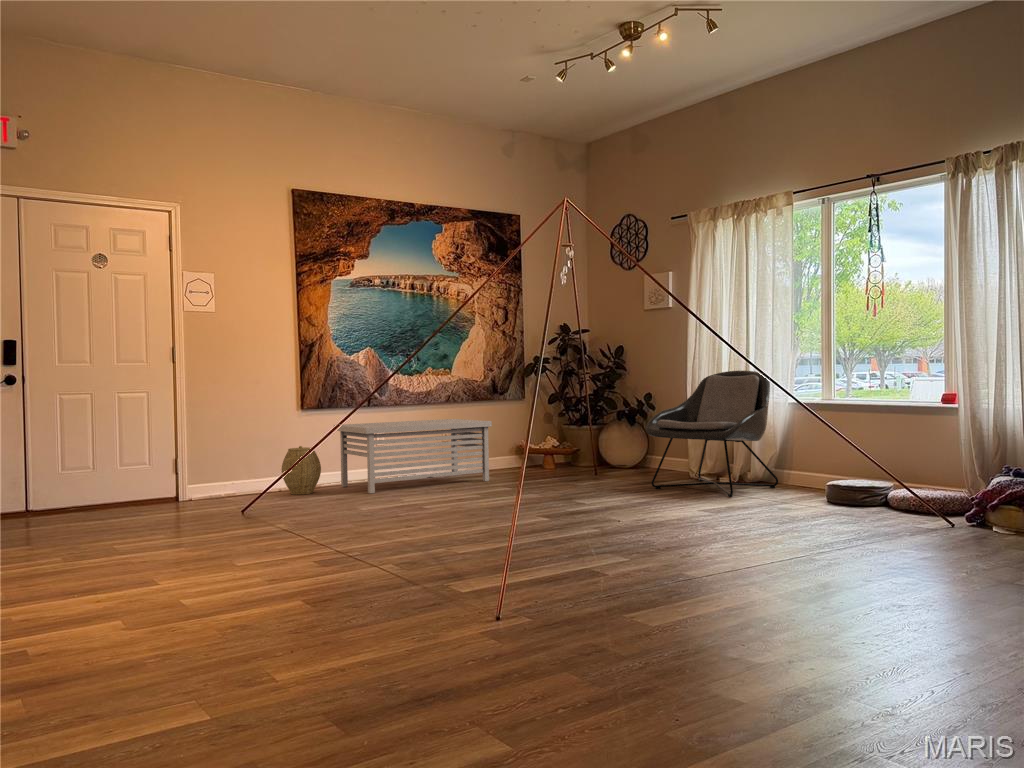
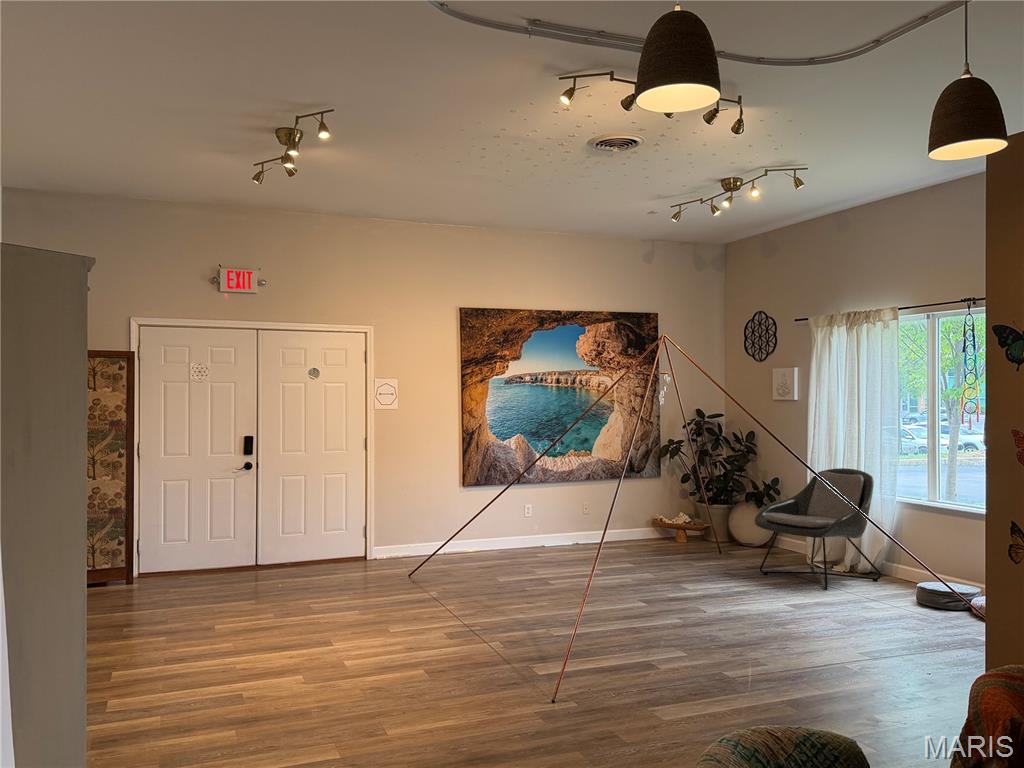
storage bench: present [334,419,492,493] -> none [489,495,623,562]
woven basket: present [281,446,321,495] -> none [445,519,477,559]

